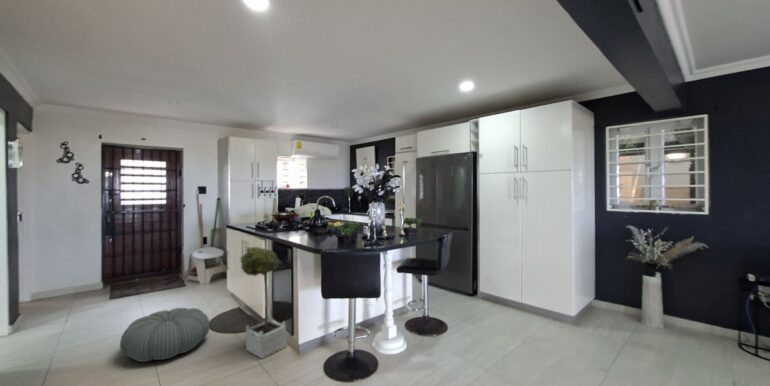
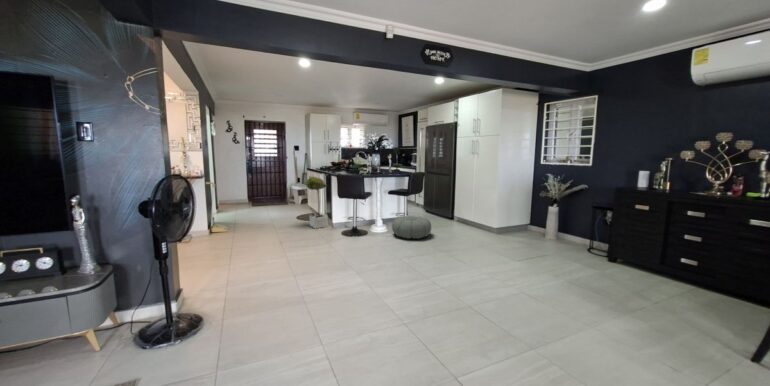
pouf: present [120,308,210,362] -> present [392,216,431,239]

